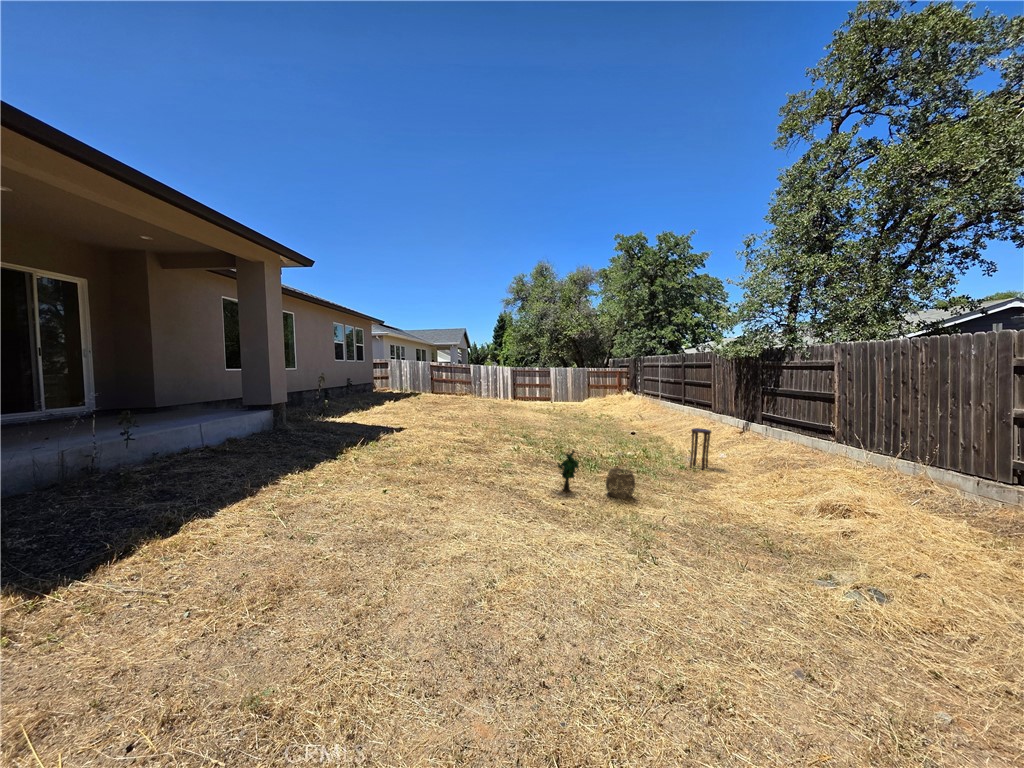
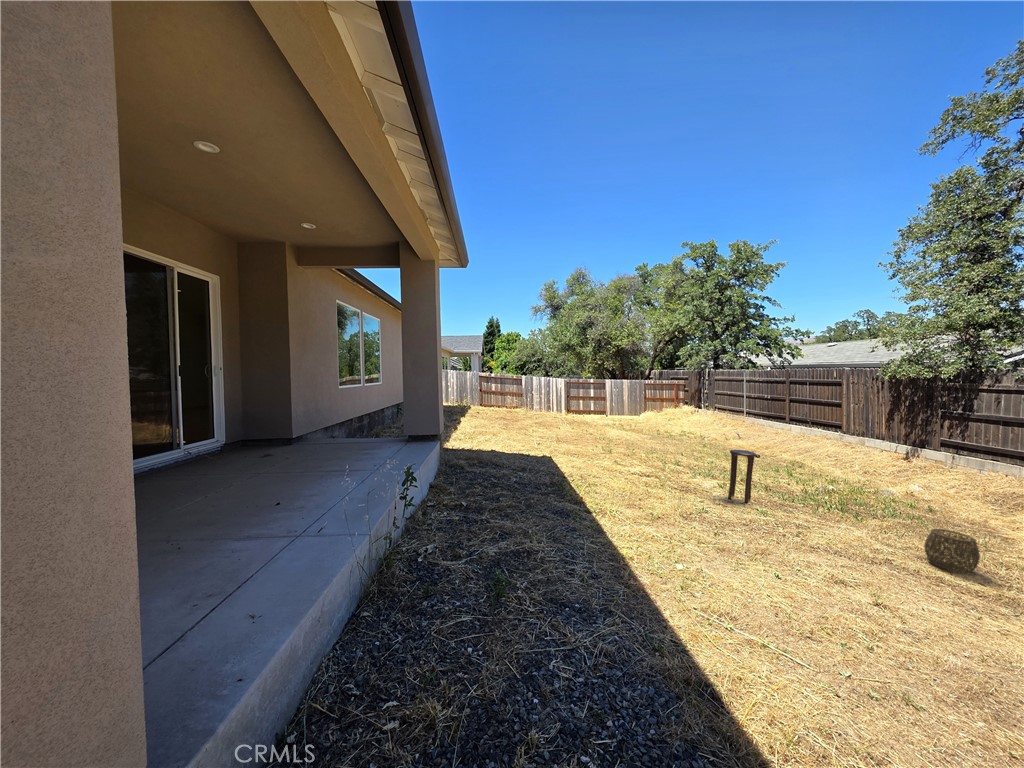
stool: present [690,428,711,470] -> present [728,450,757,503]
decorative plant: present [557,450,579,491] -> none [857,506,898,561]

